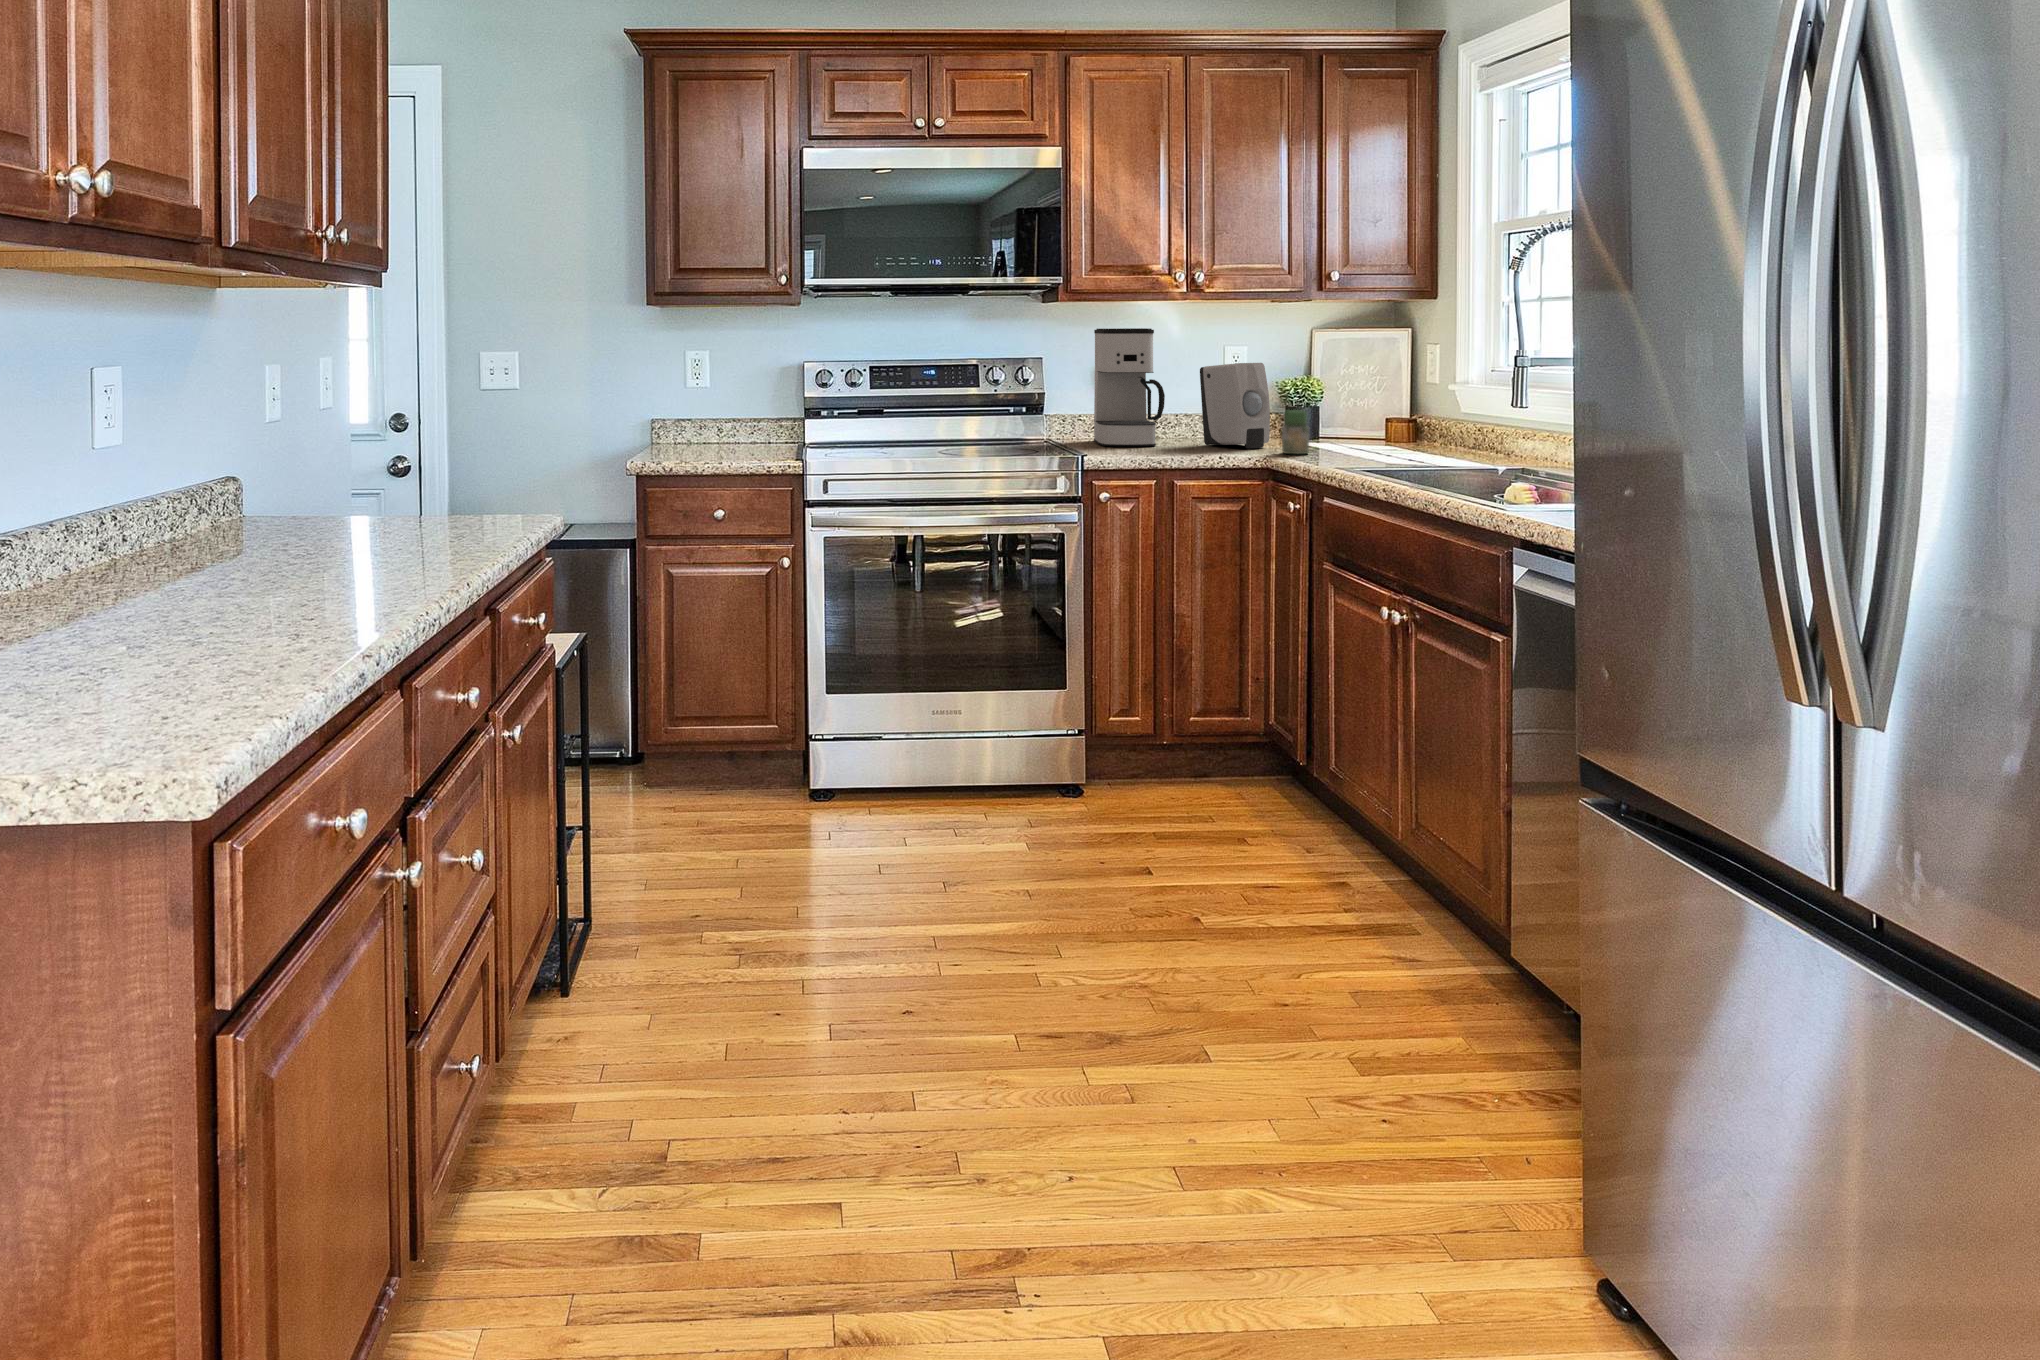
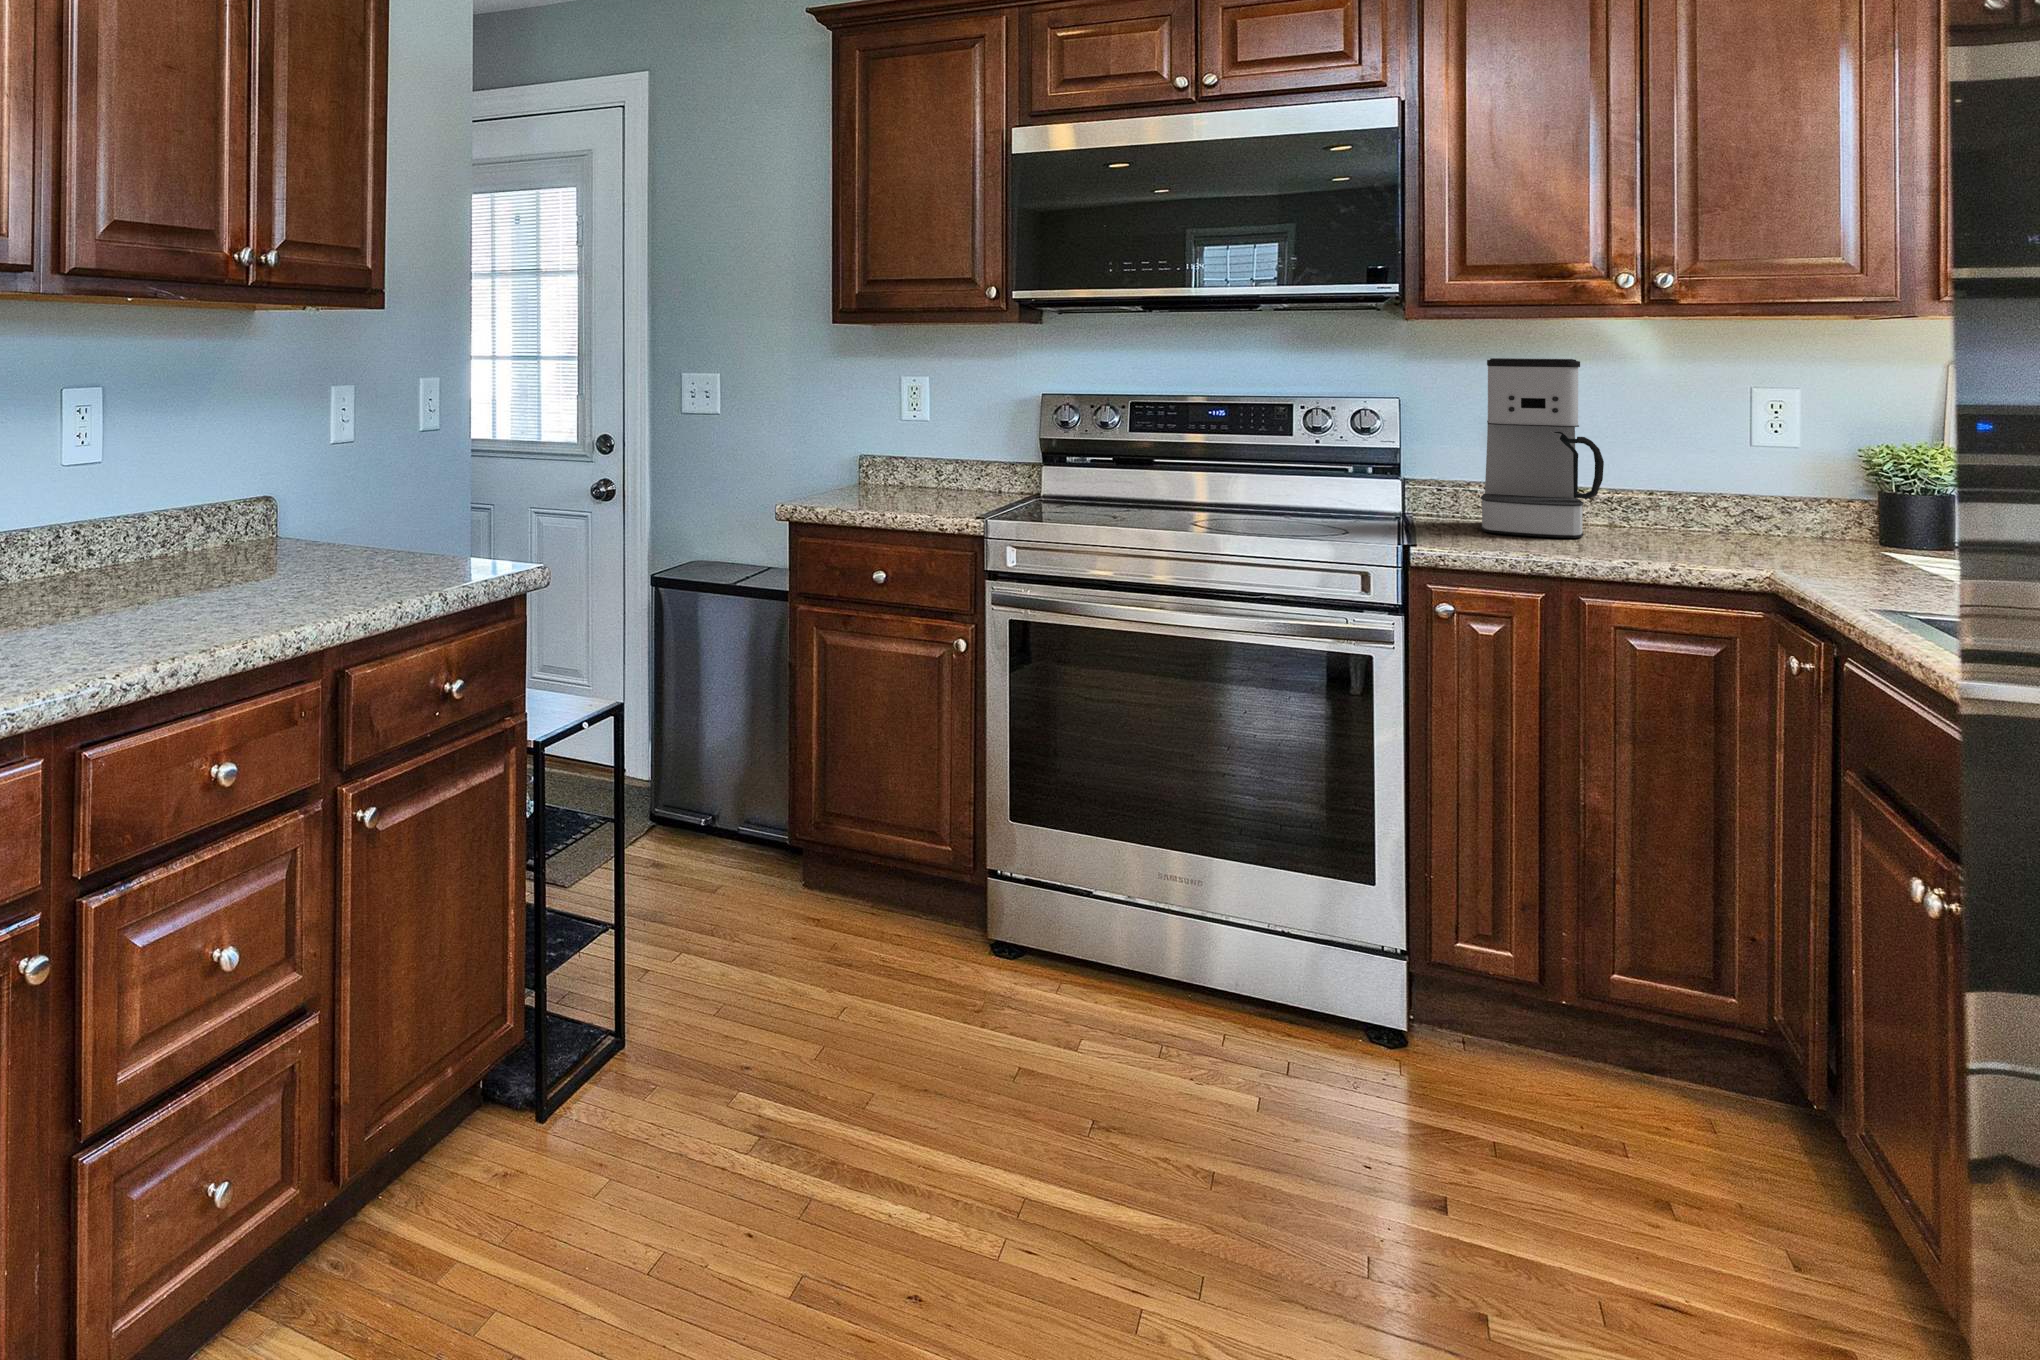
soap dispenser: present [1200,363,1270,448] -> none [1669,418,1804,556]
jar: present [1282,410,1309,454] -> none [1812,499,1870,574]

